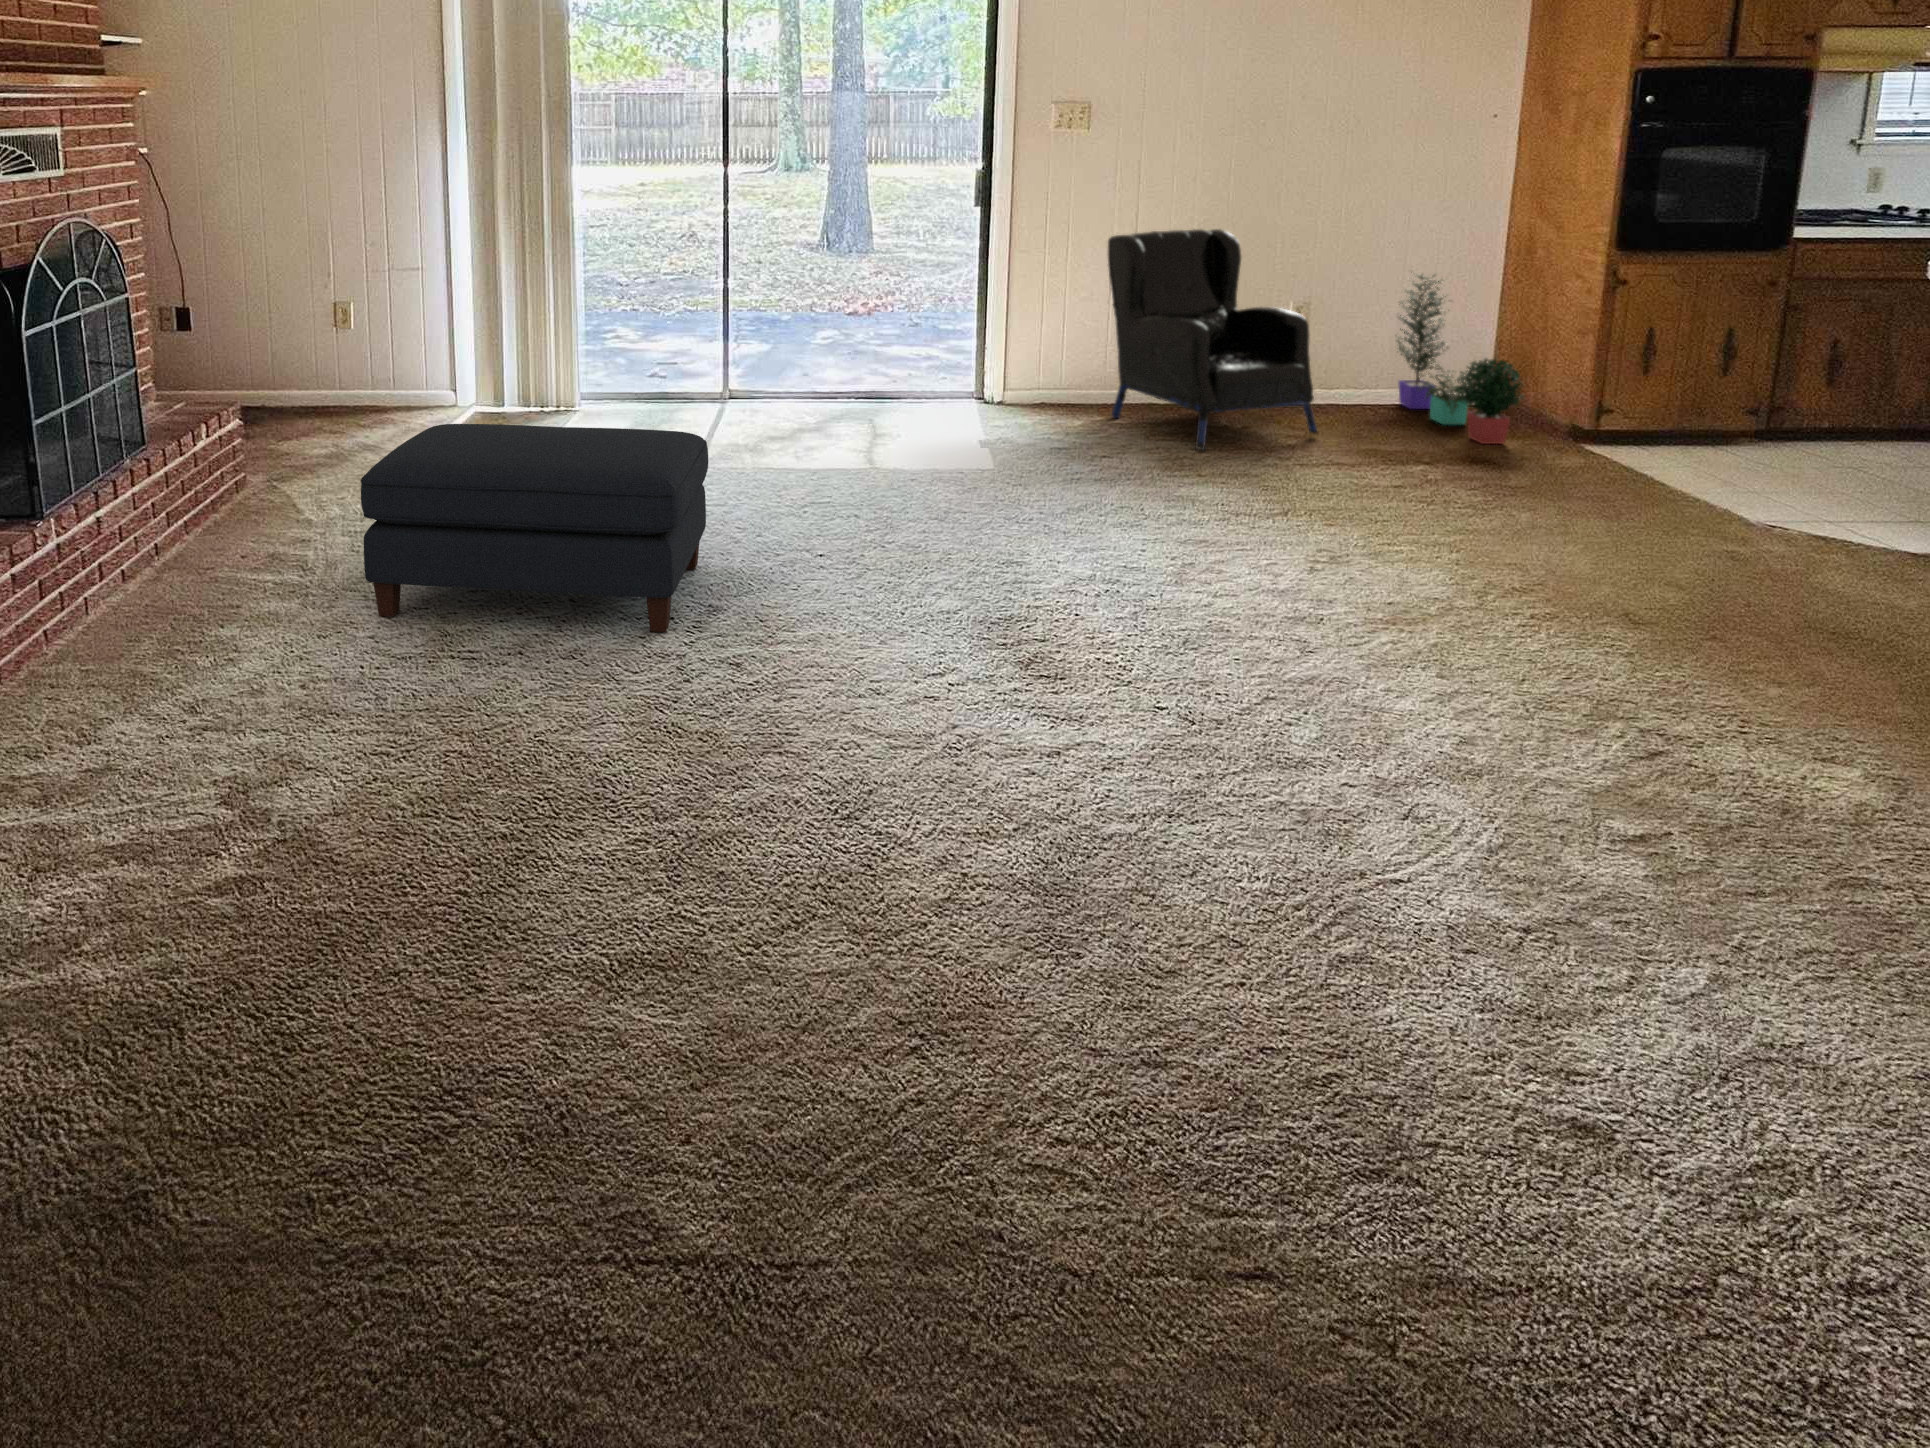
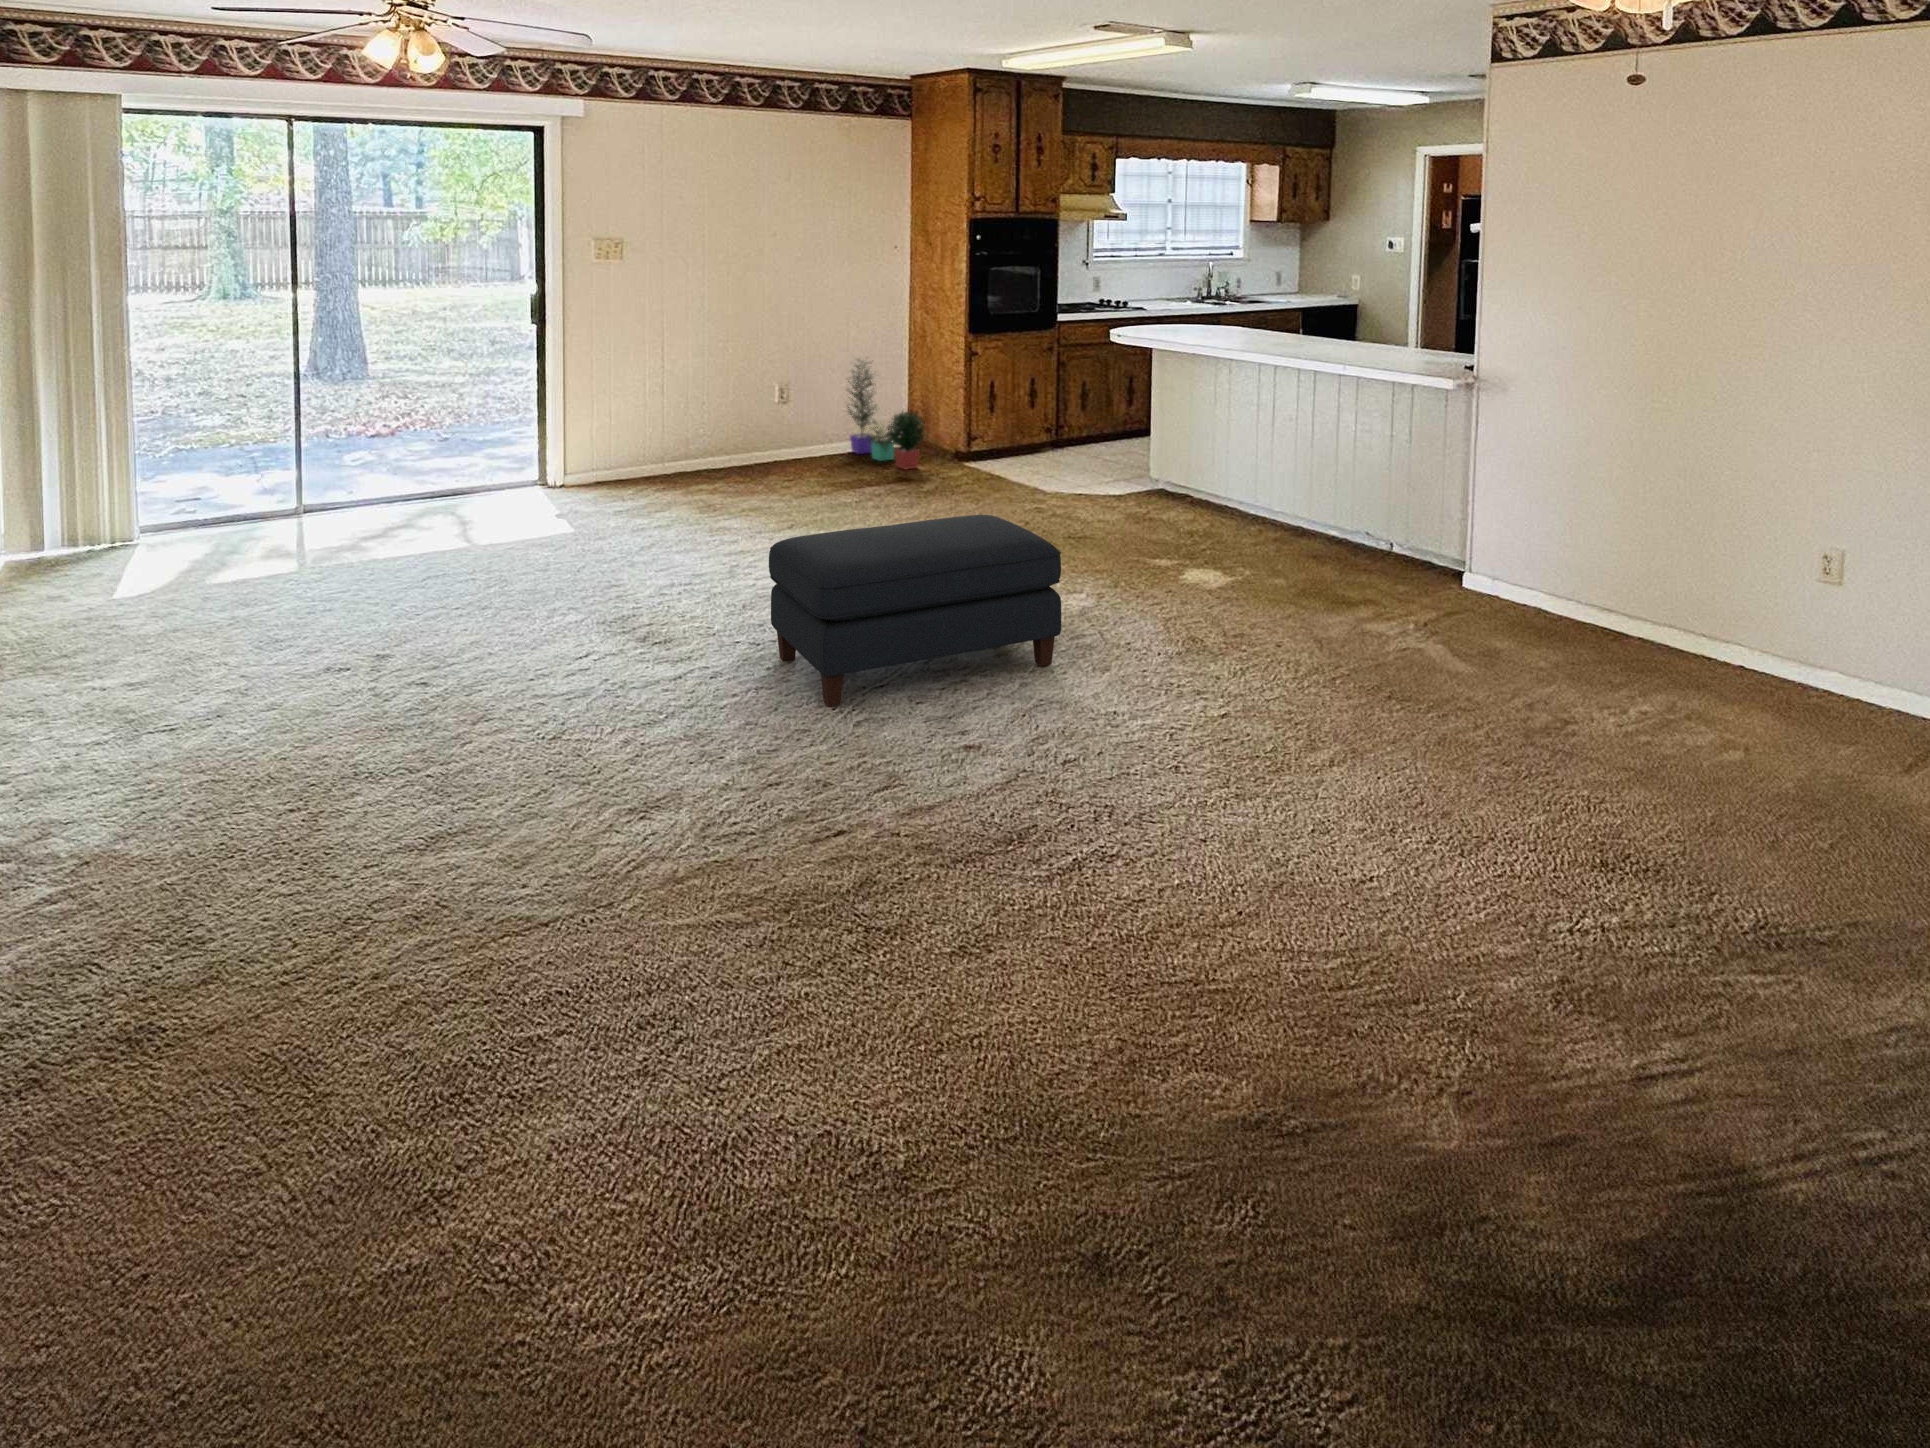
armchair: present [1107,229,1318,450] -> none [643,333,804,498]
ottoman: present [360,424,708,632] -> present [769,515,1061,707]

